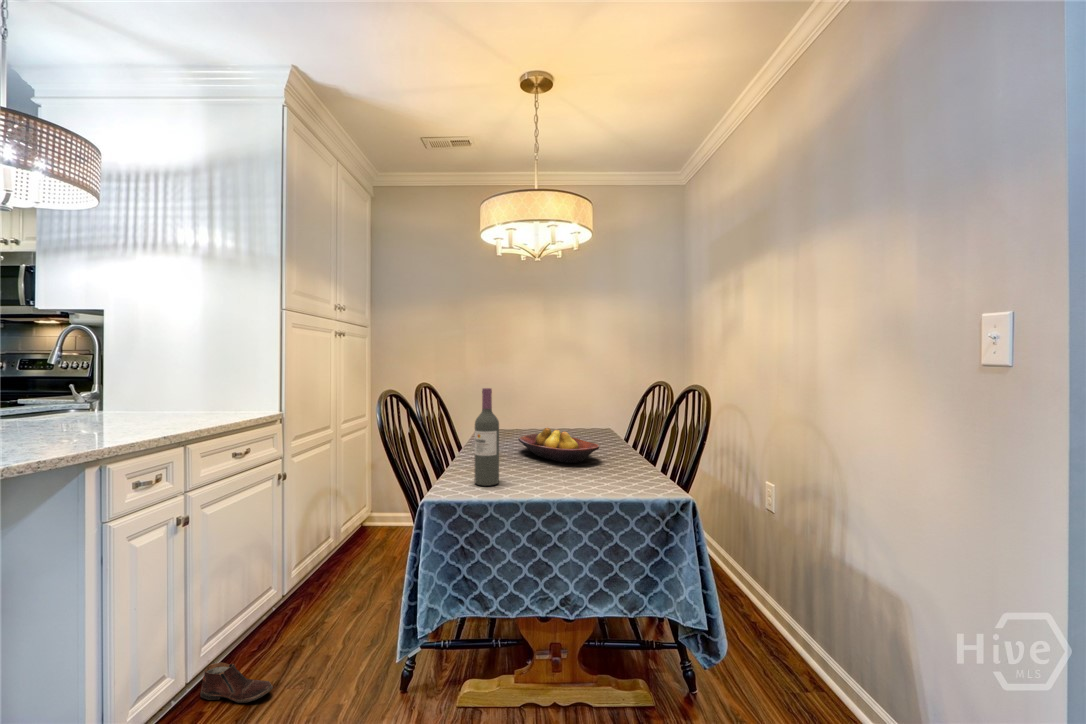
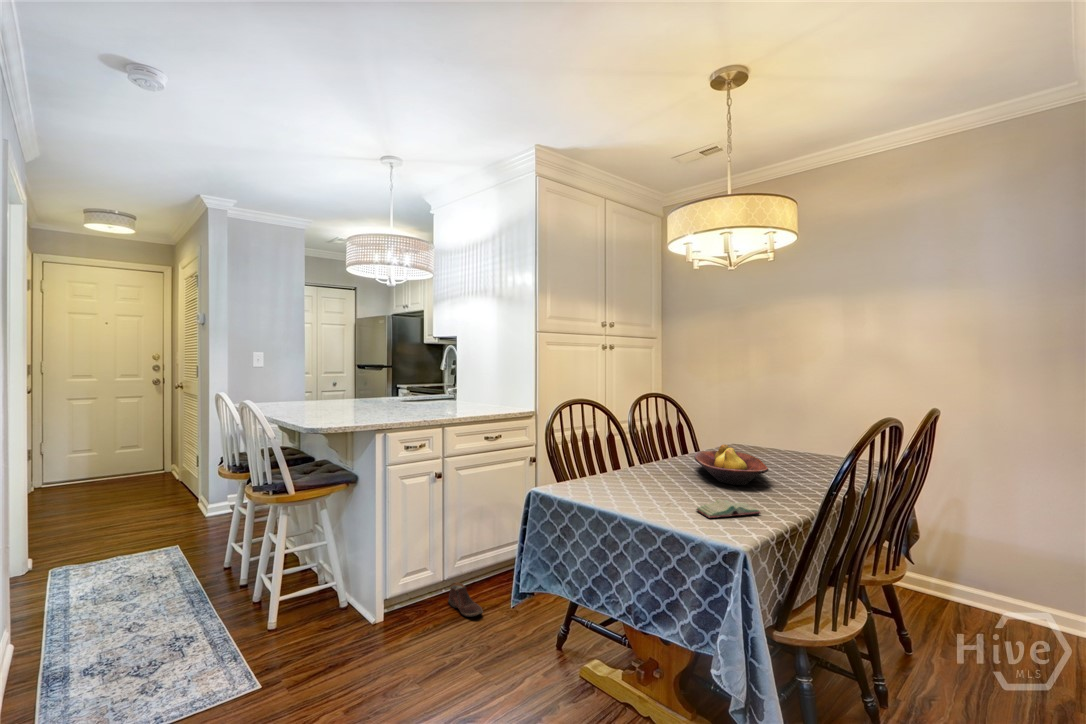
wine bottle: present [475,388,499,486] -> none [598,396,621,487]
book: none [596,475,638,494] -> present [696,499,760,518]

